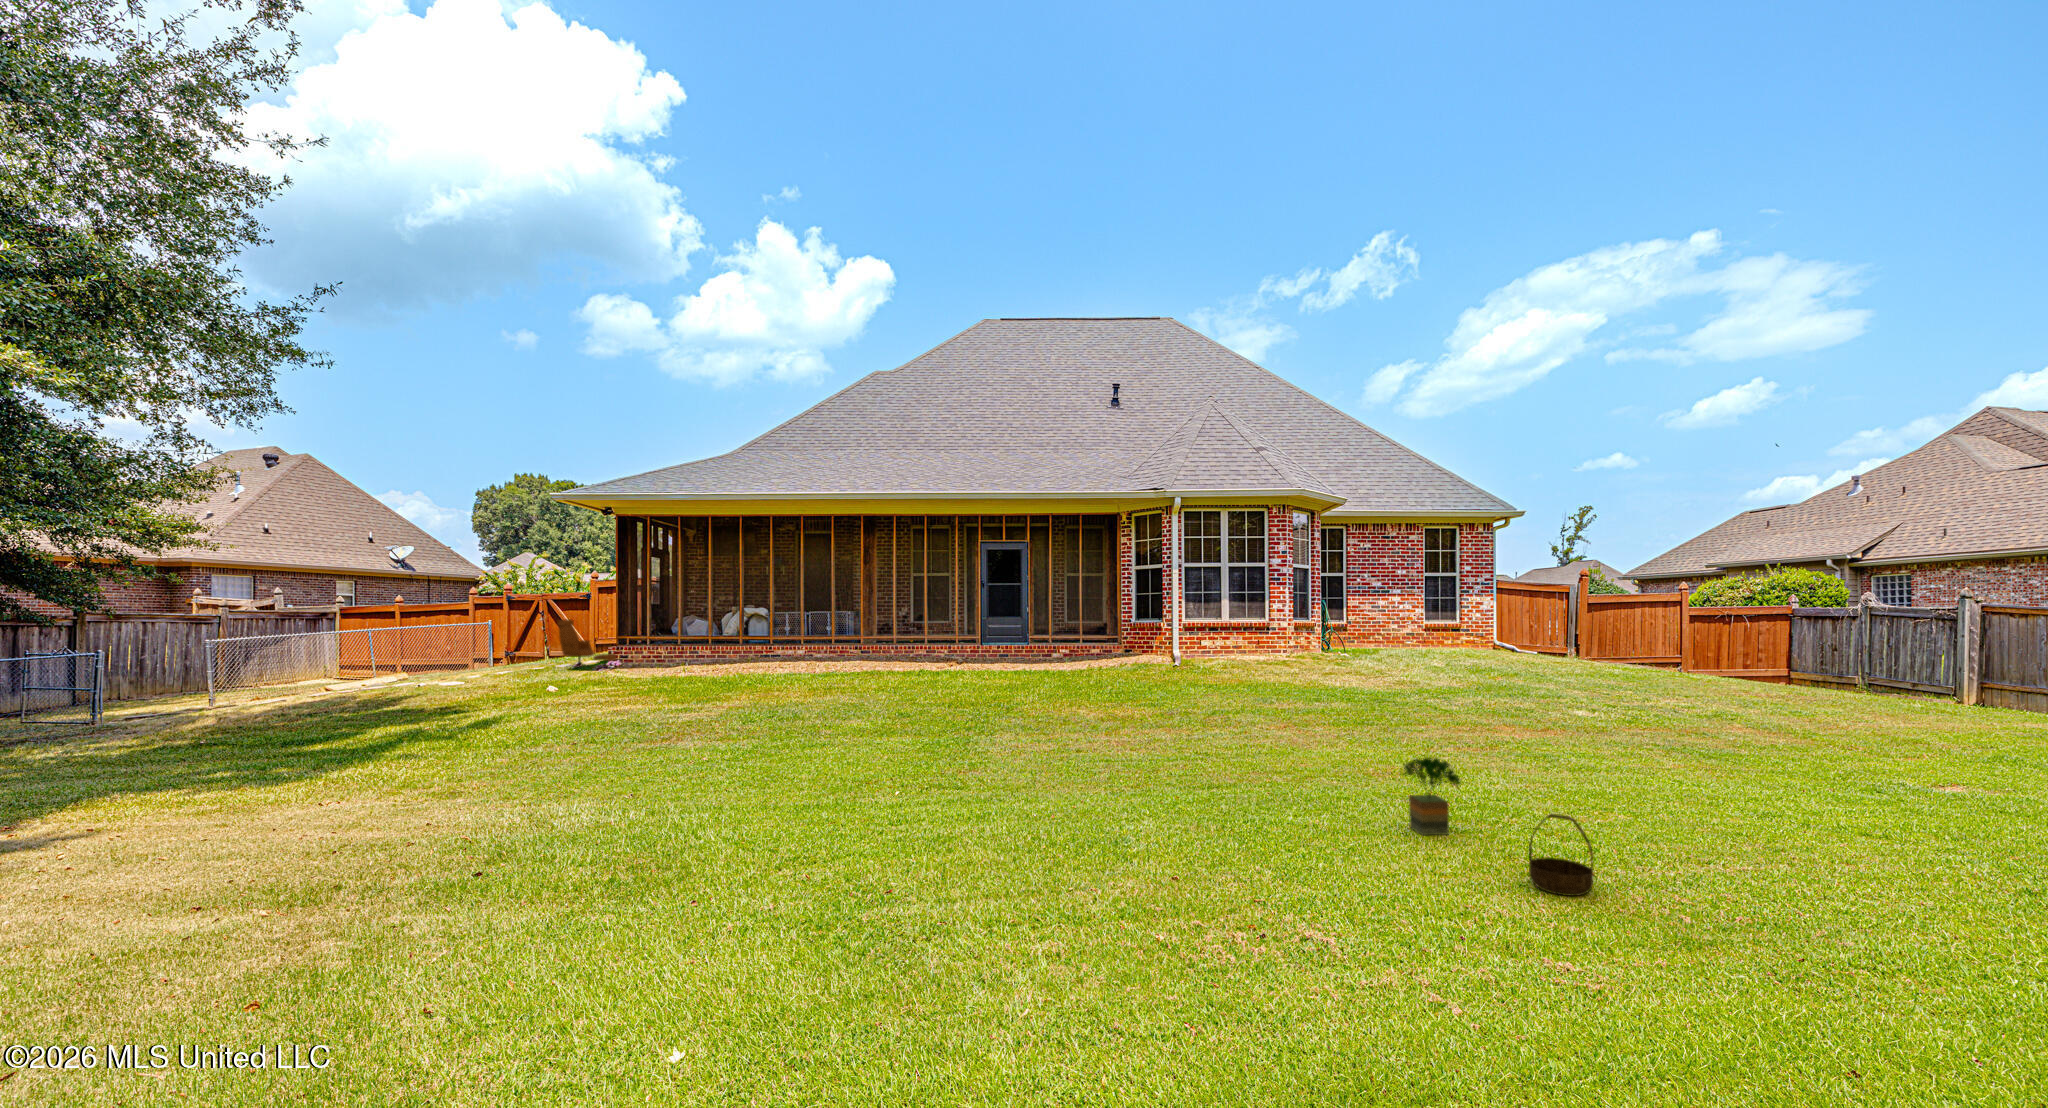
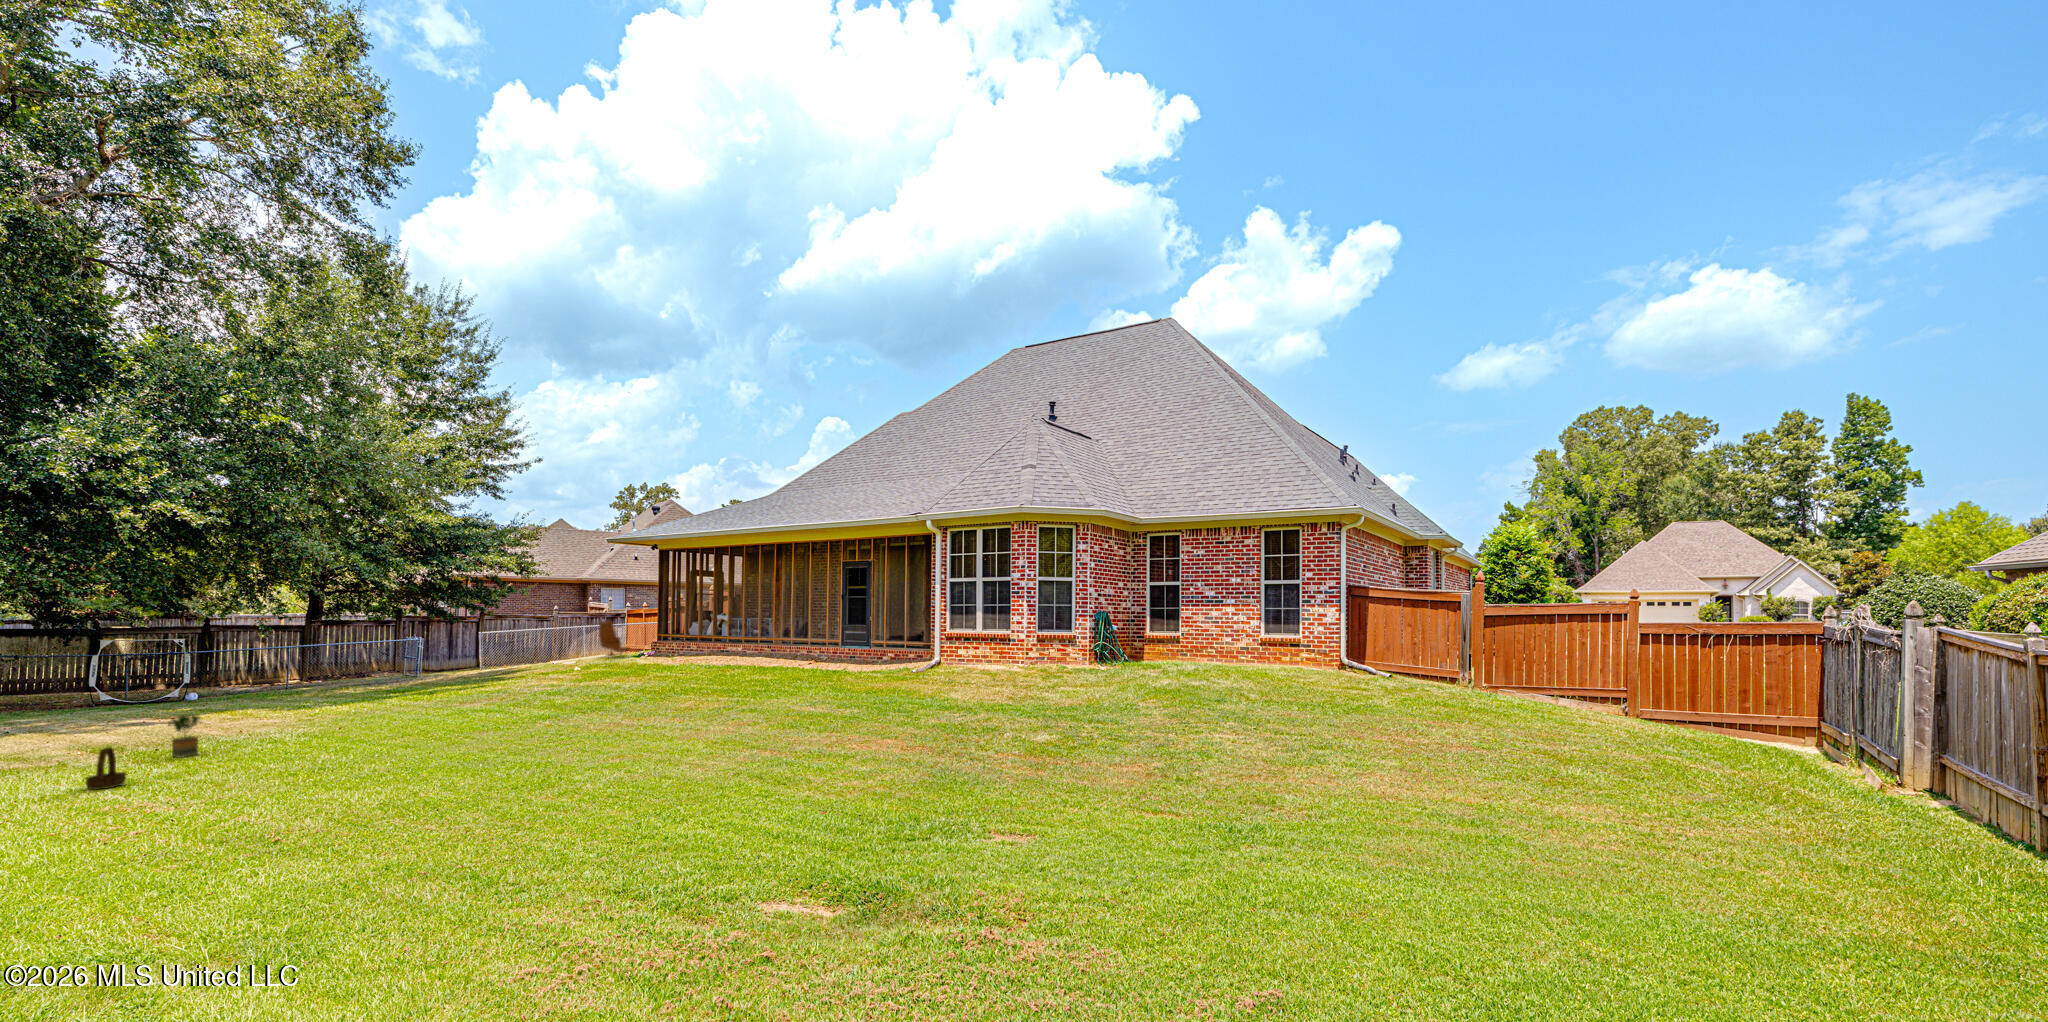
potted tree: present [1404,758,1461,835] -> present [168,715,199,758]
basket: present [1529,814,1593,896] -> present [86,747,126,790]

